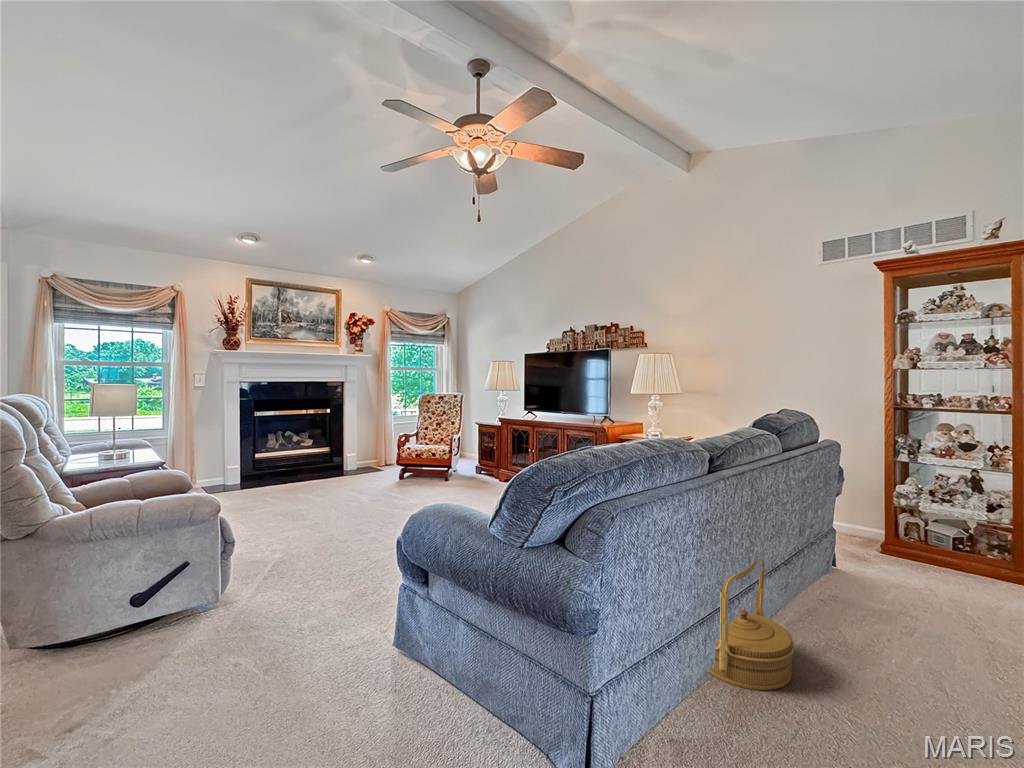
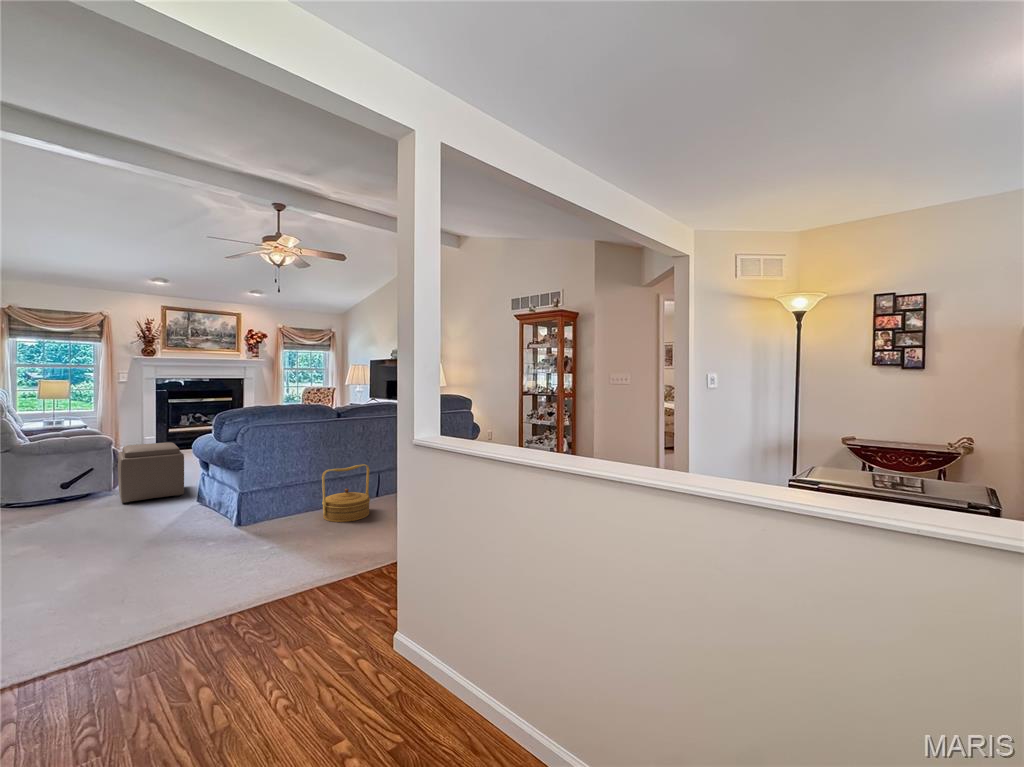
ottoman: none [262,495,377,616] -> present [118,442,184,503]

